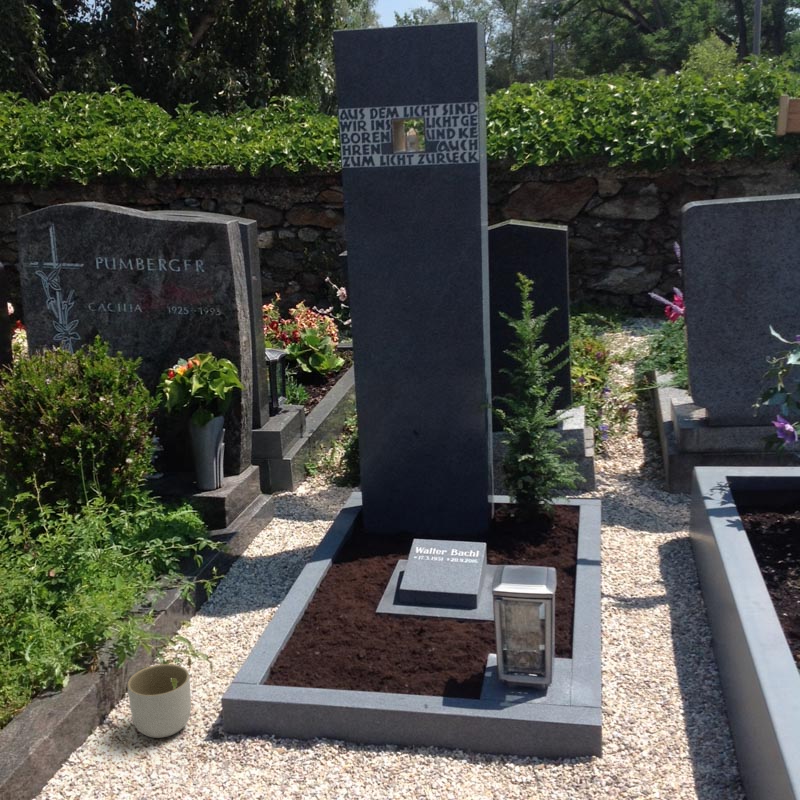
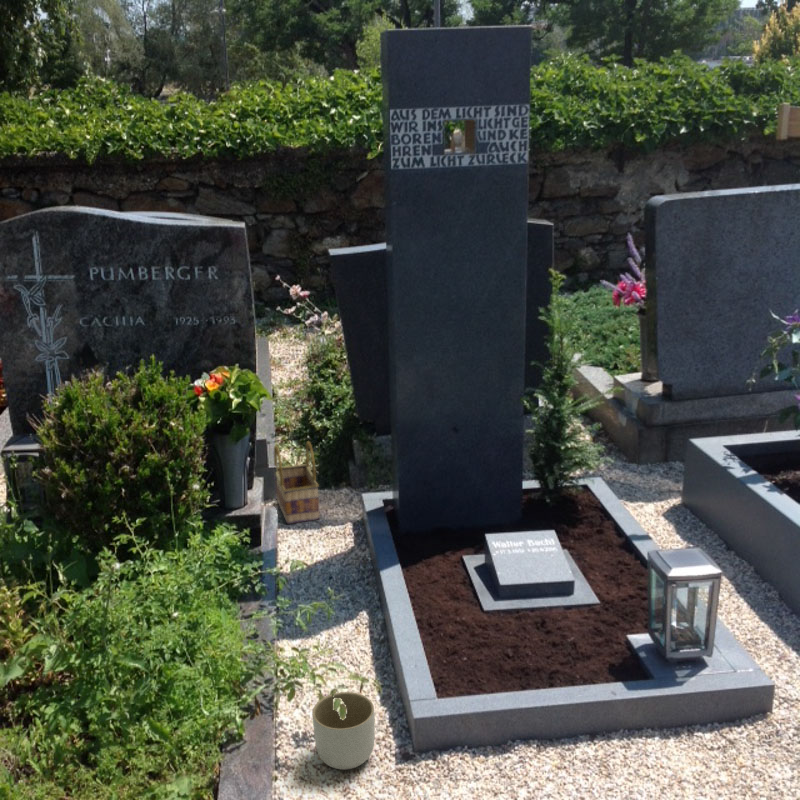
basket: none [266,439,307,519] -> present [274,442,320,524]

